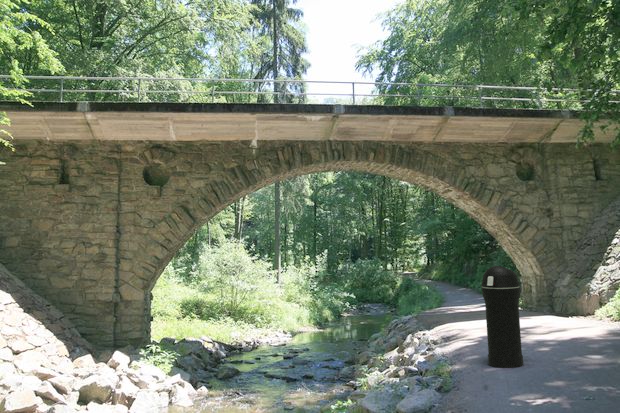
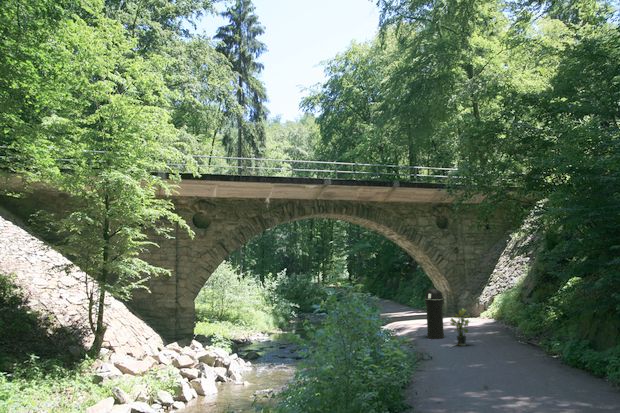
potted plant: none [533,307,583,394] -> present [450,309,470,346]

